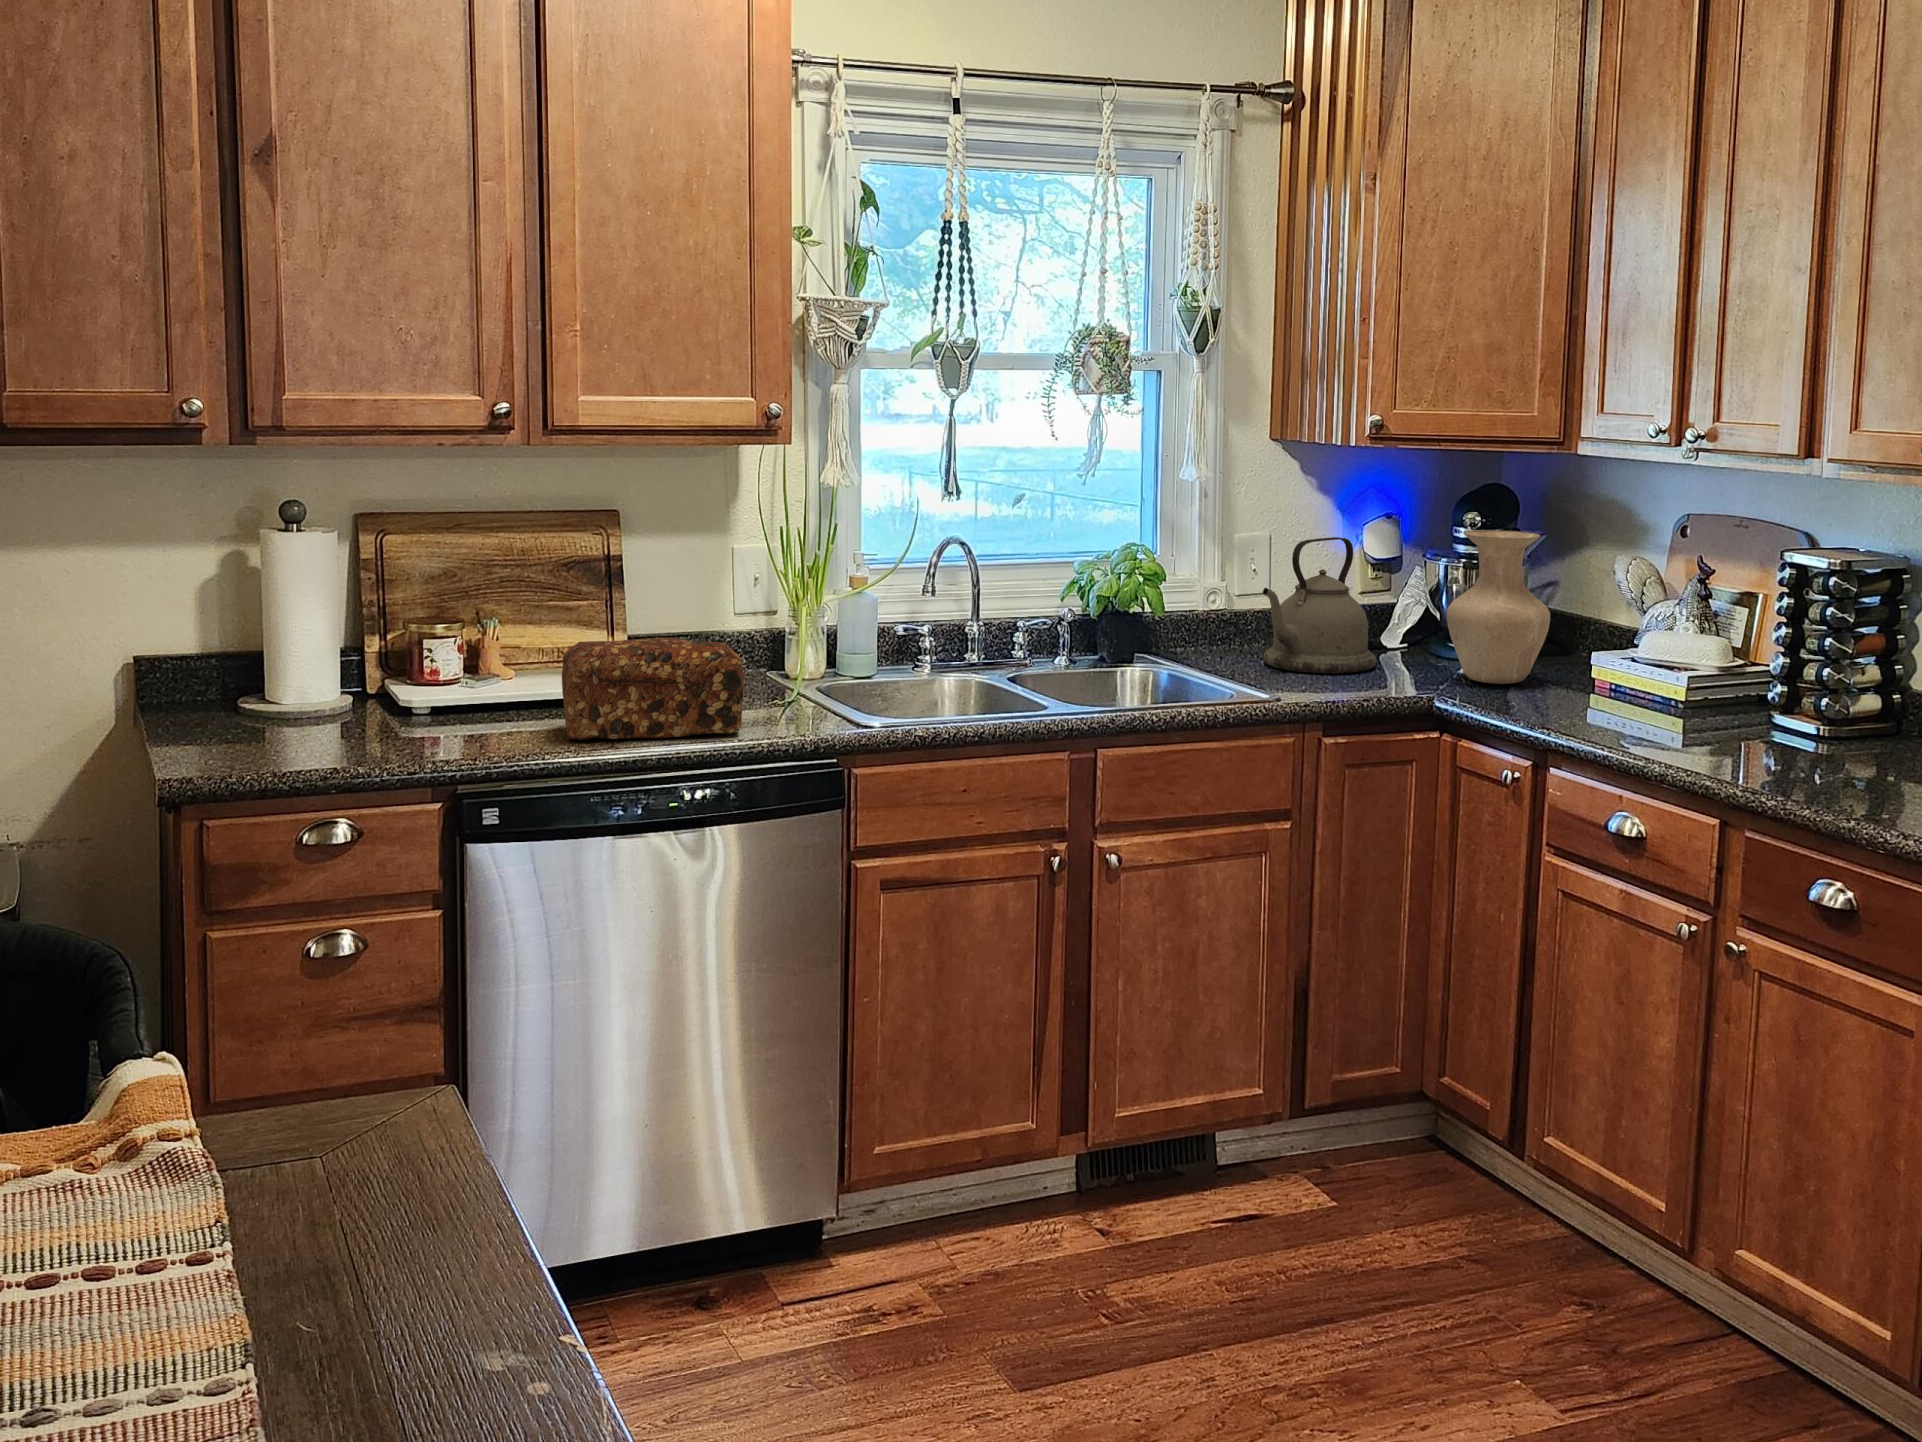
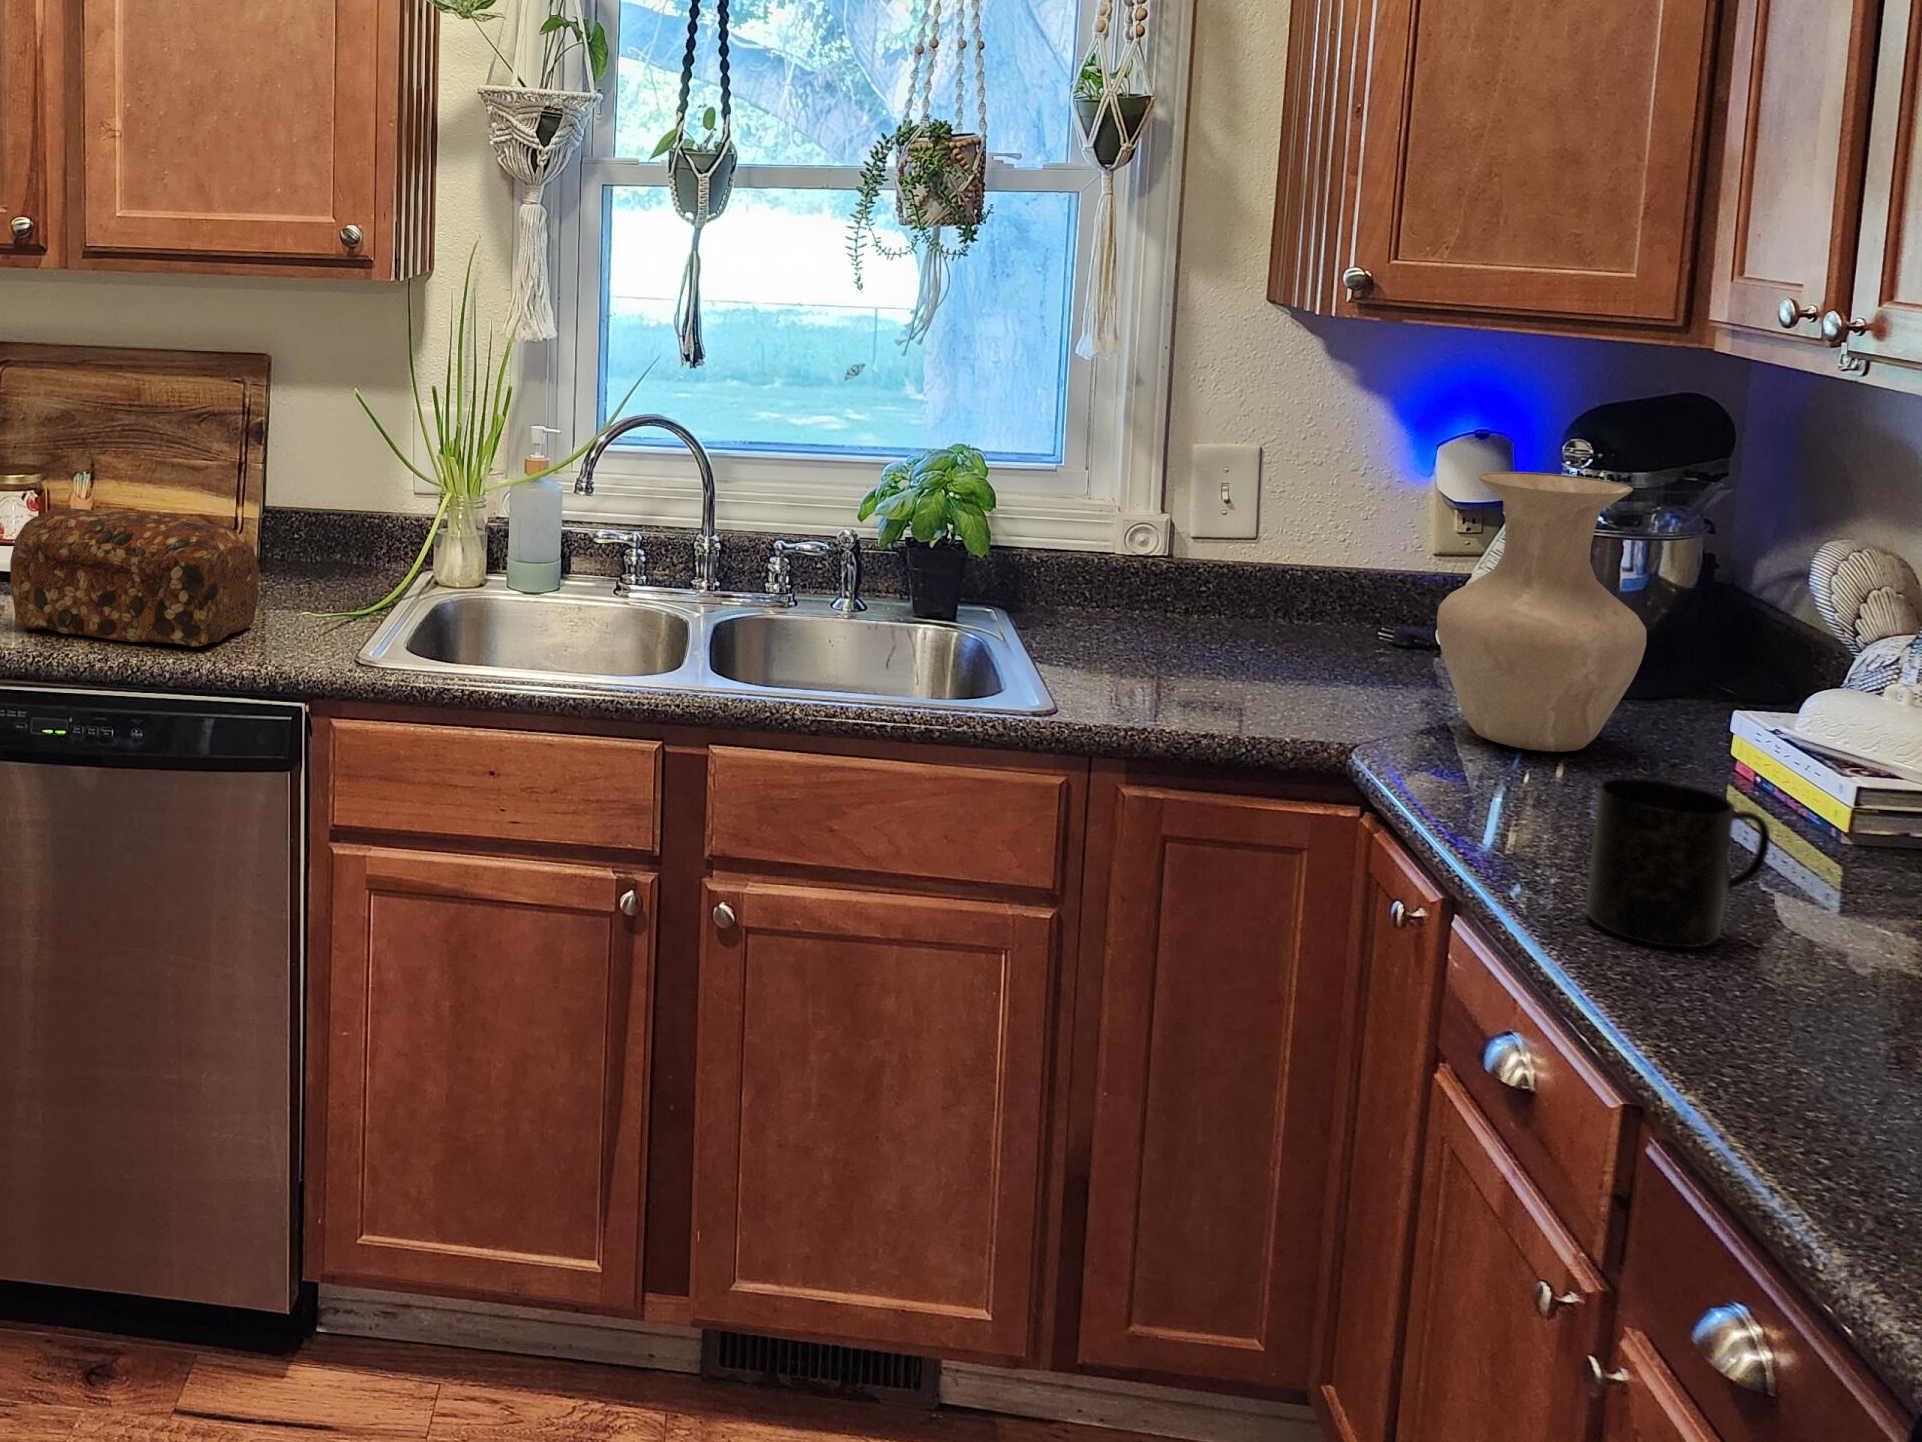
kettle: present [1263,537,1376,673] -> none [1118,462,1346,686]
mug: none [1620,669,1689,745] -> present [1586,777,1770,947]

